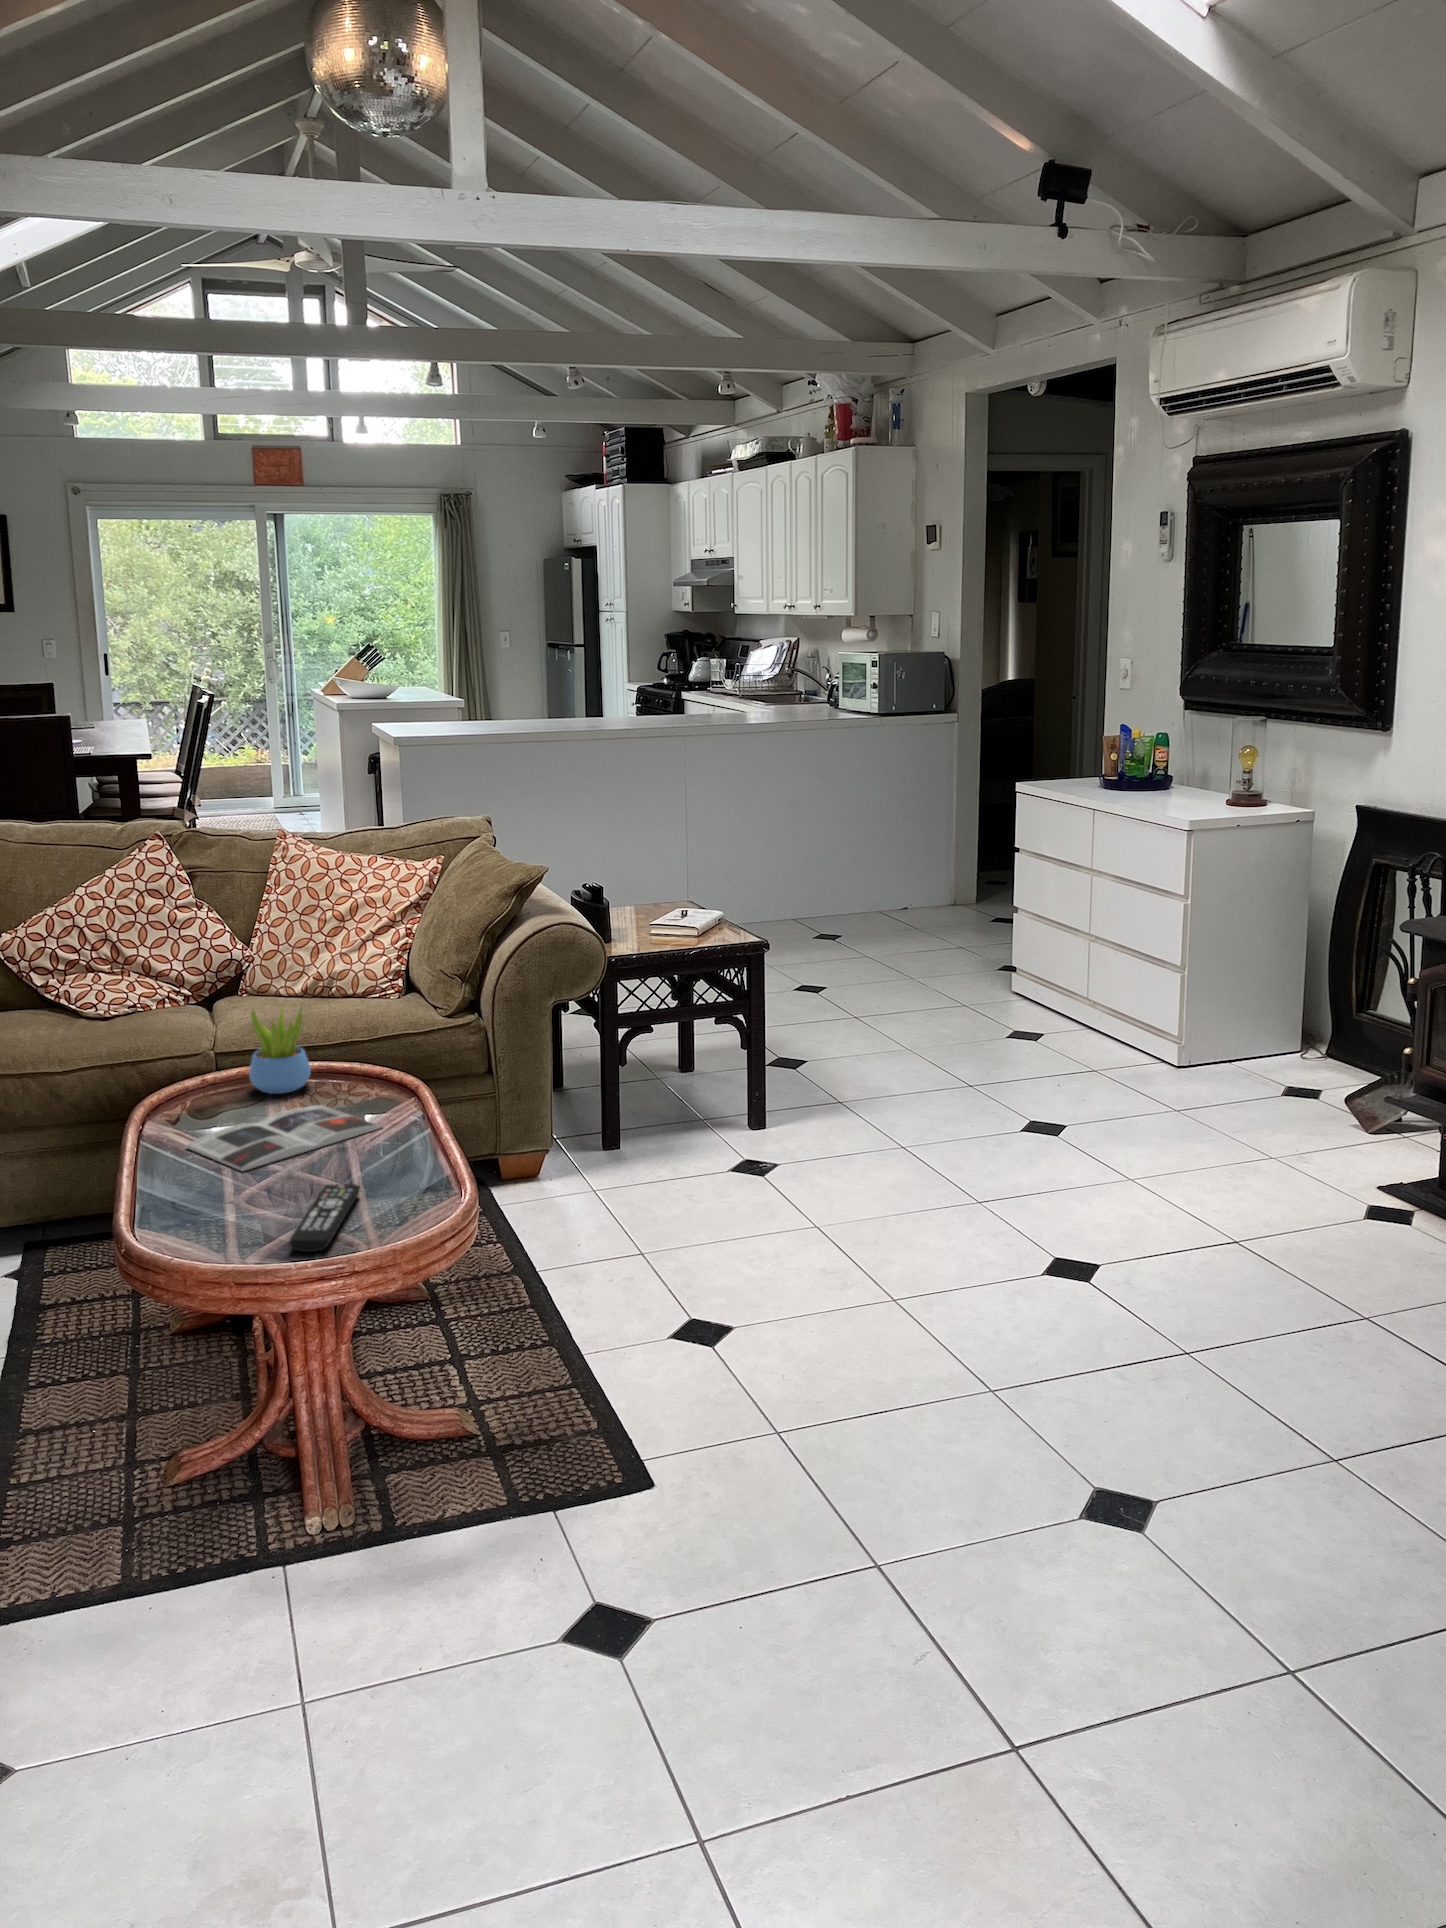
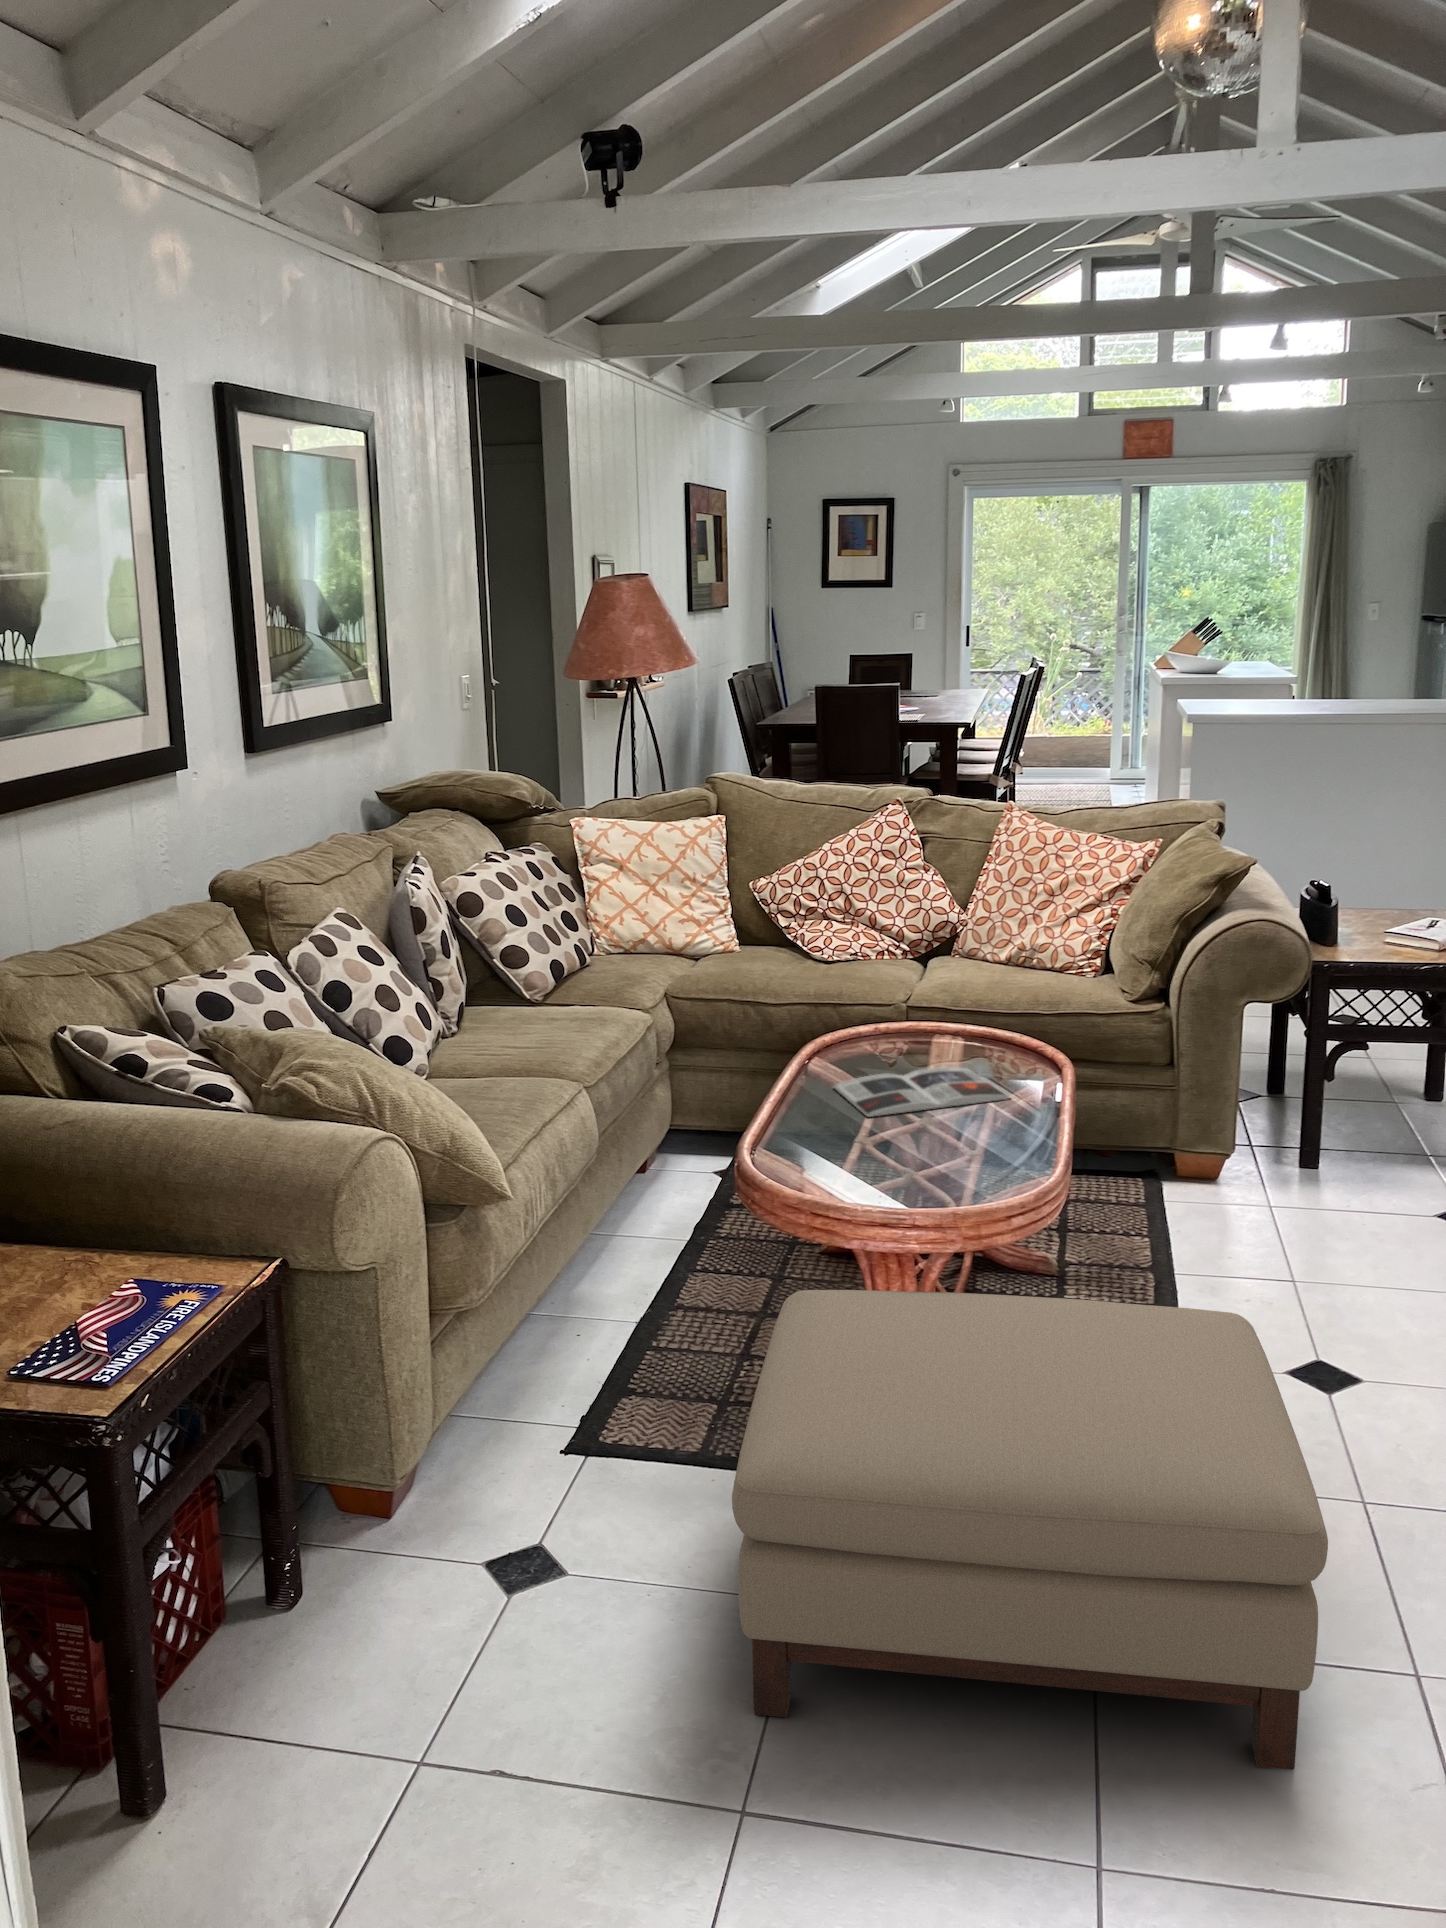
succulent plant: present [249,1007,311,1094] -> none [913,967,969,1052]
remote control: present [290,1184,360,1252] -> none [867,1143,955,1202]
ottoman: none [225,1285,834,1830] -> present [732,1290,1328,1770]

